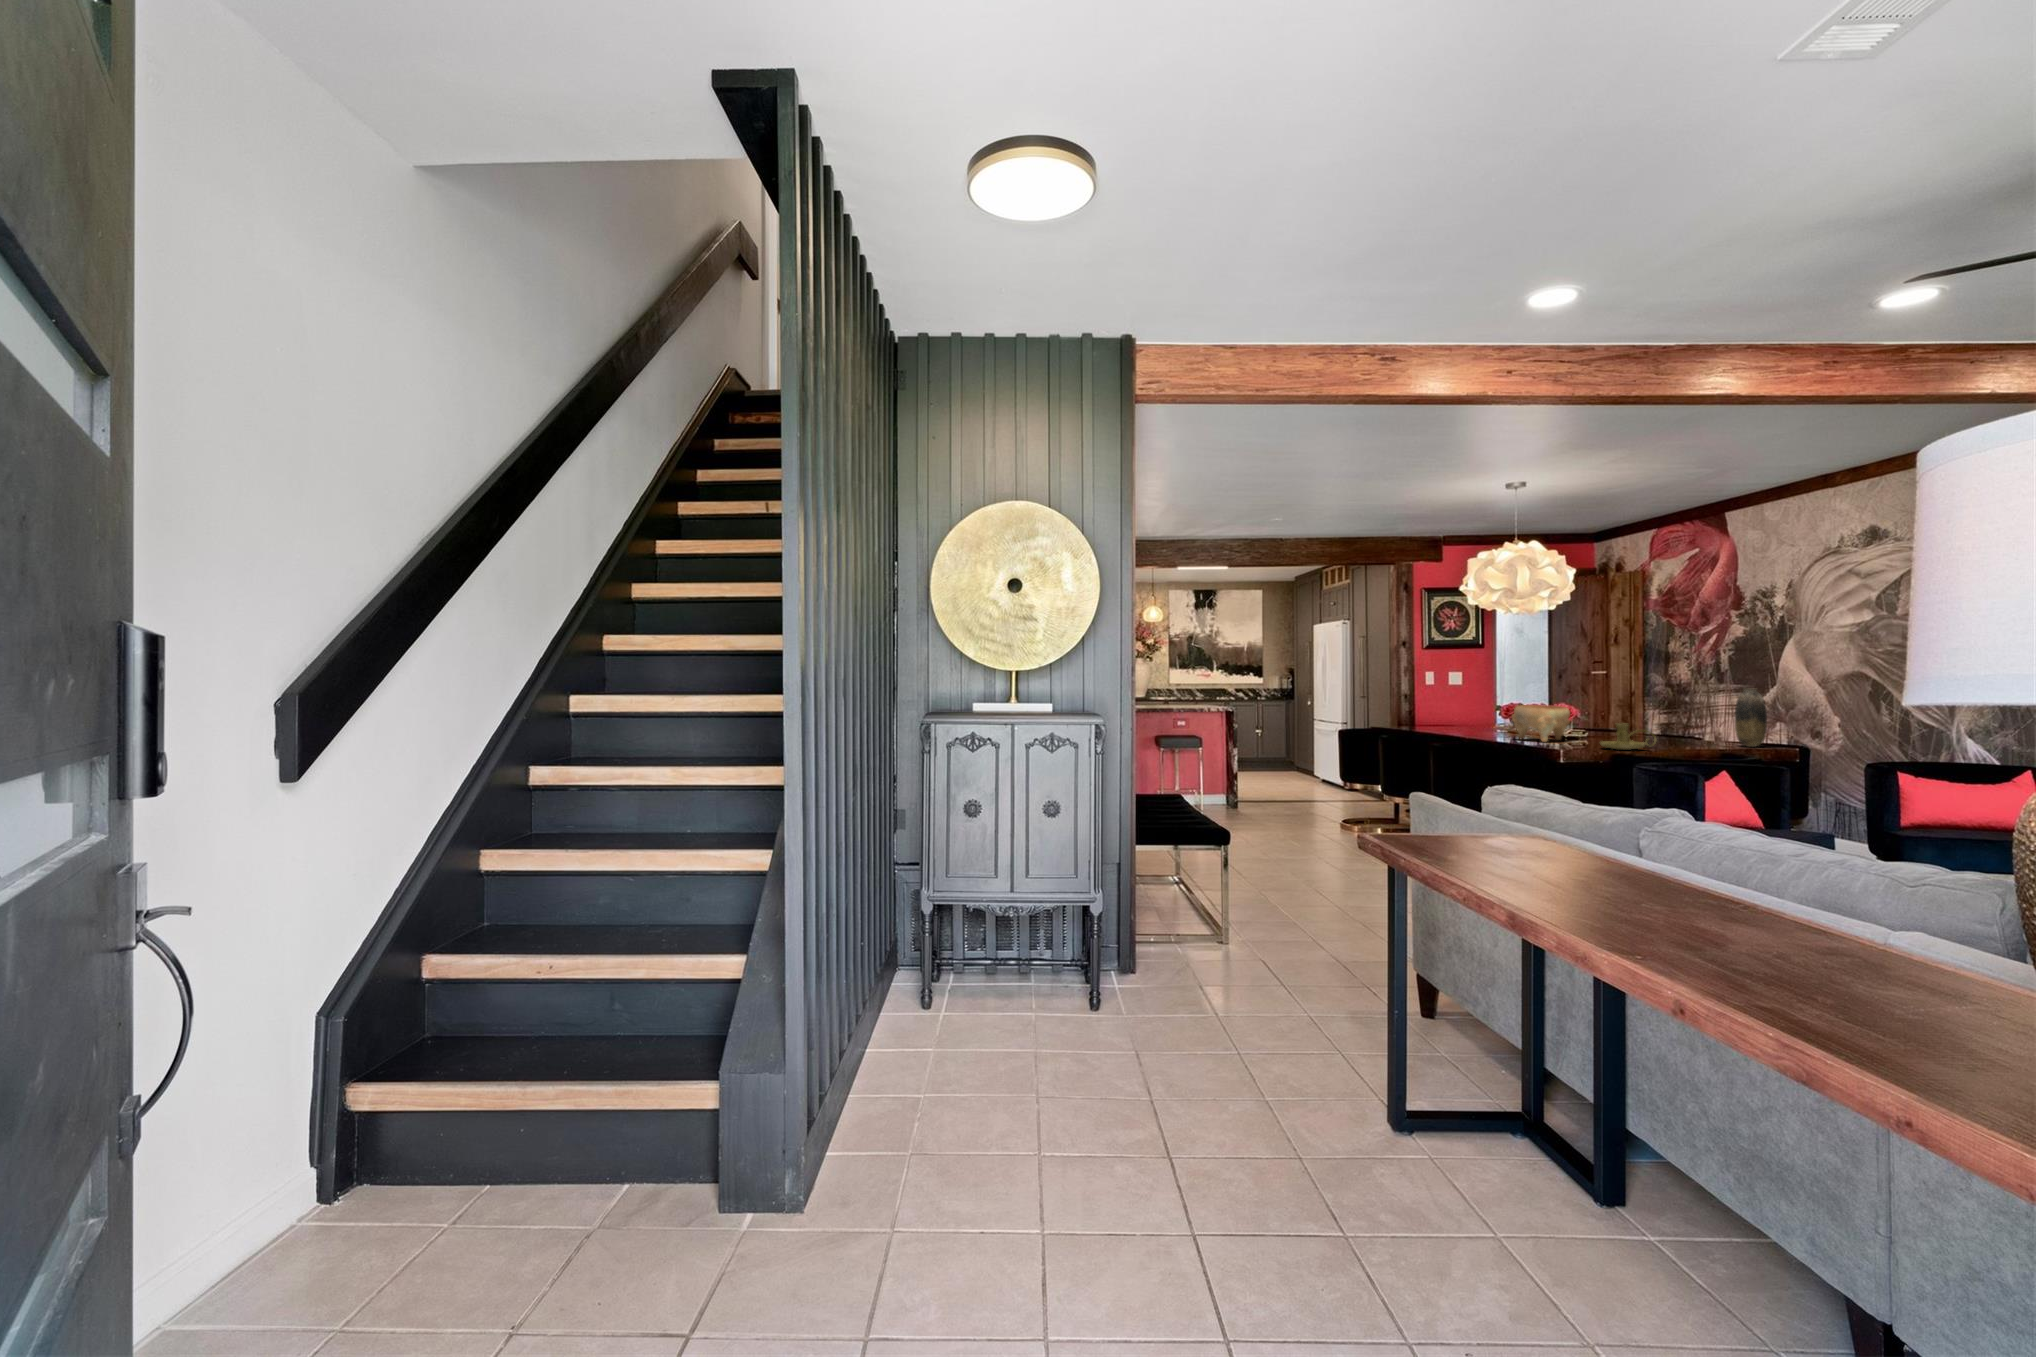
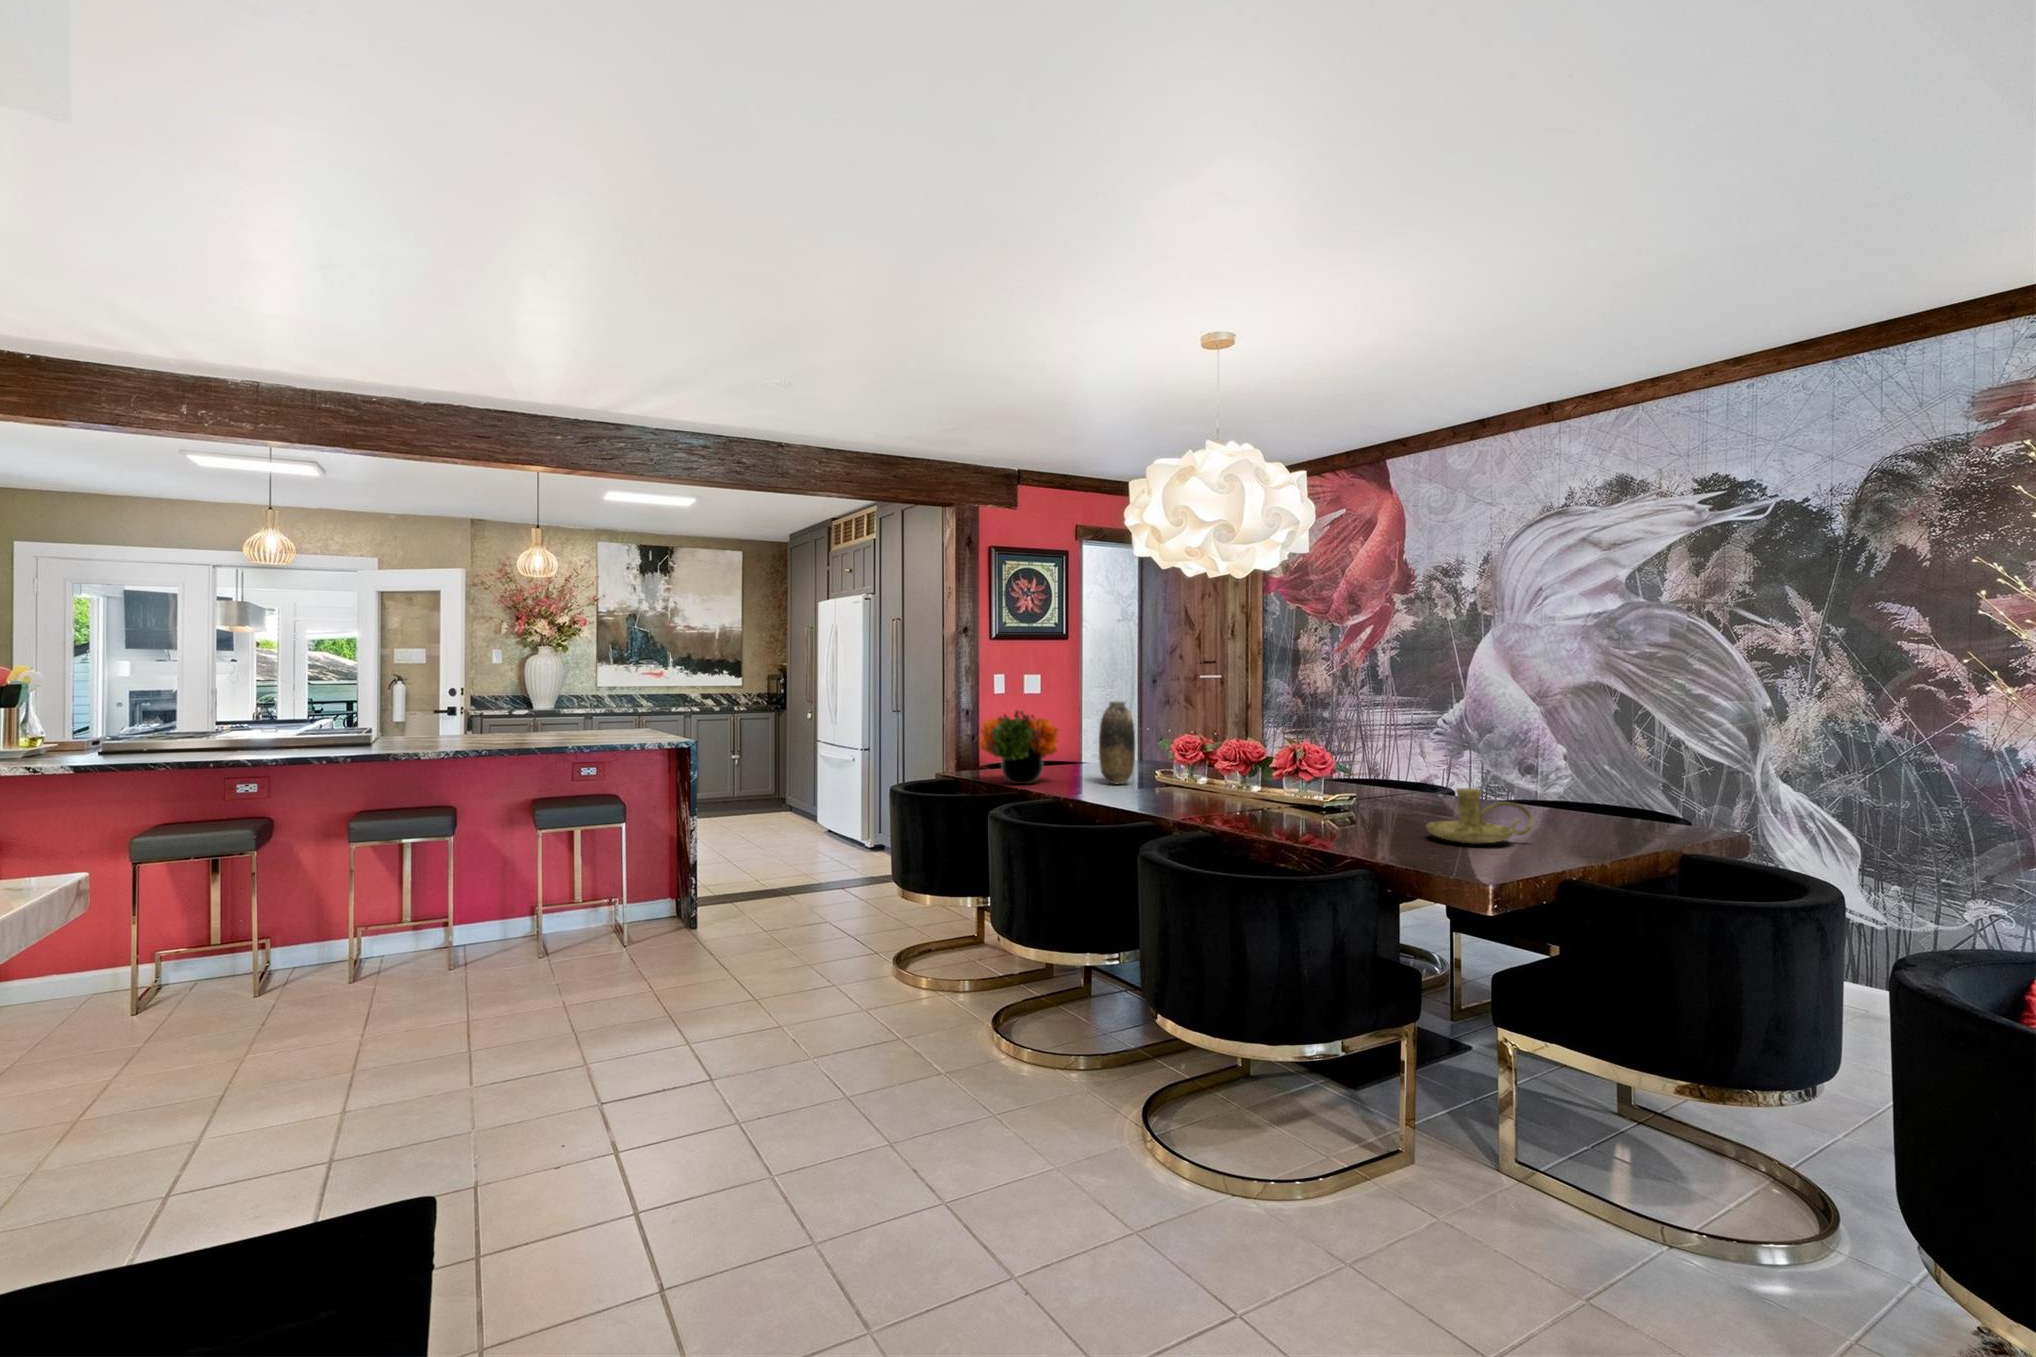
vase: present [1735,689,1767,747] -> present [1099,702,1135,784]
flower arrangement: none [1389,690,1439,730] -> present [980,710,1058,784]
decorative bowl: present [1512,705,1570,742] -> none [1219,743,1323,818]

